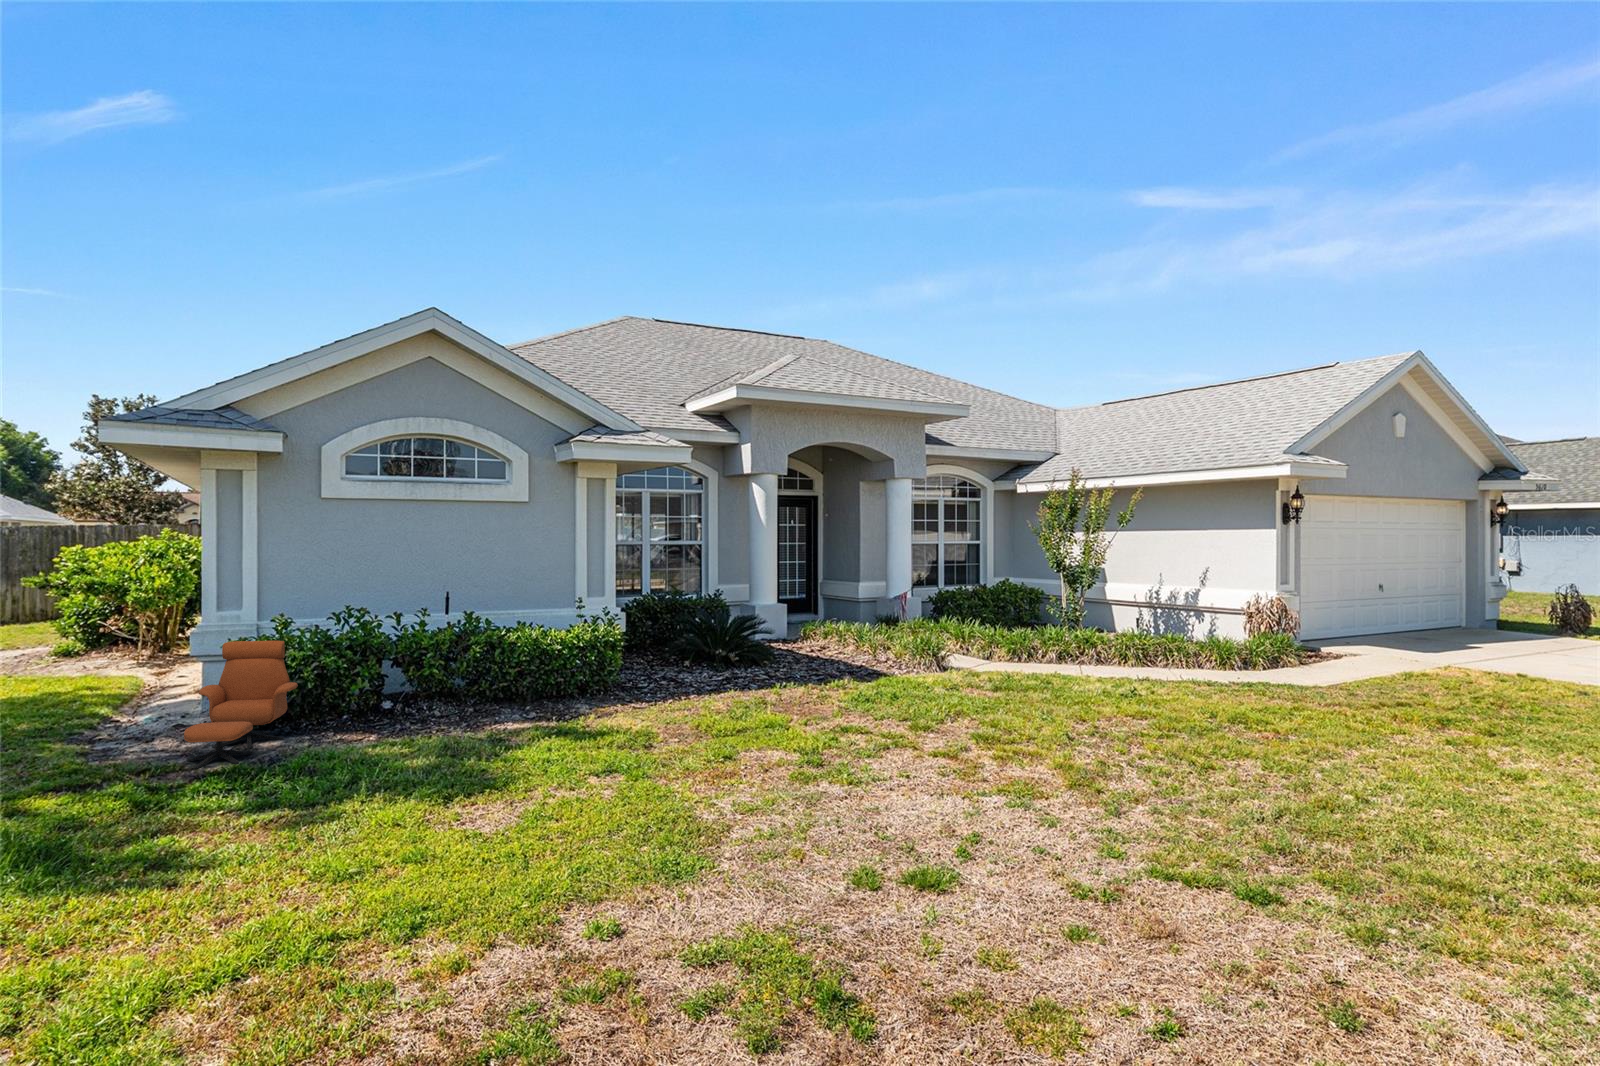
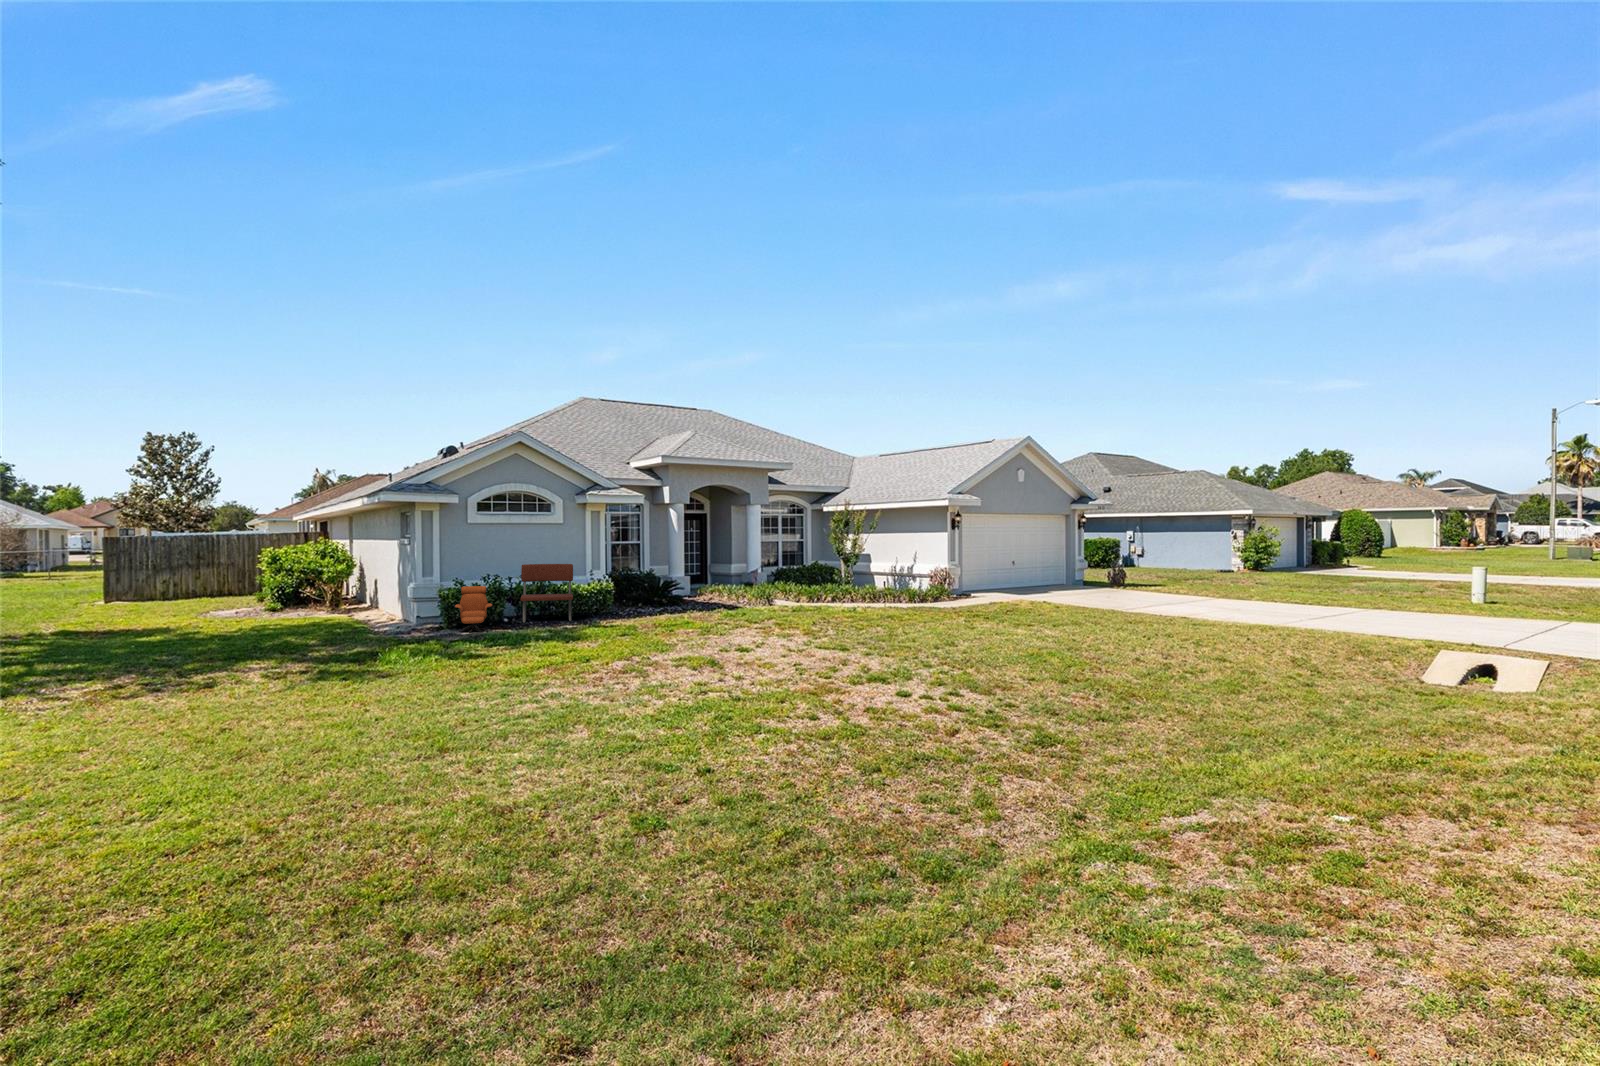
bench: none [374,587,512,724] -> present [521,564,573,622]

